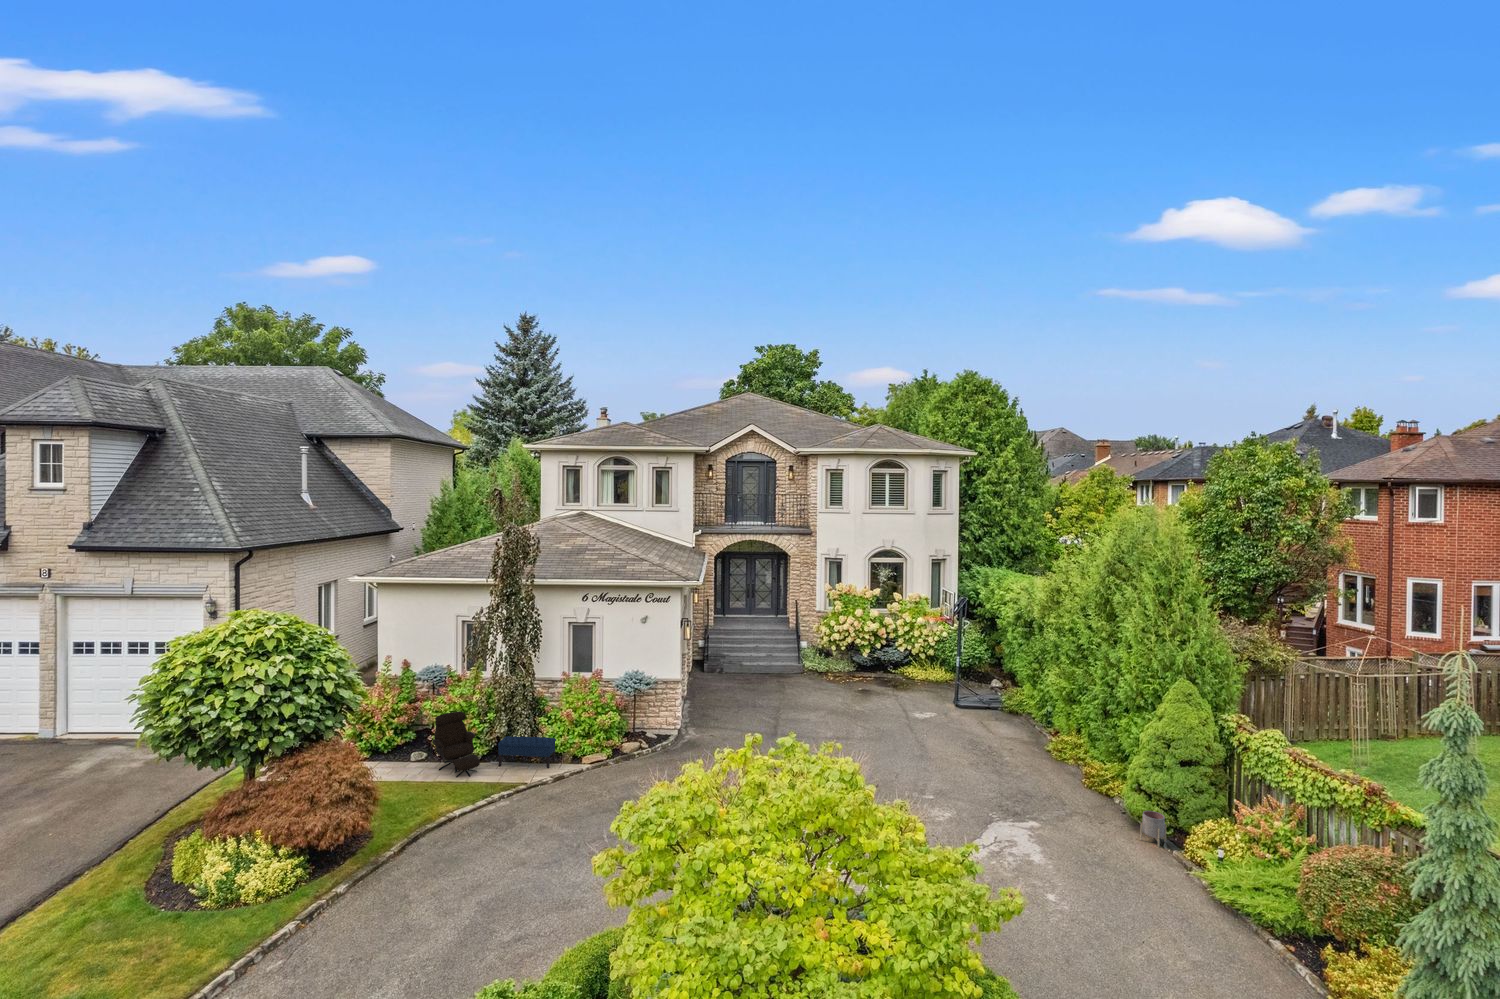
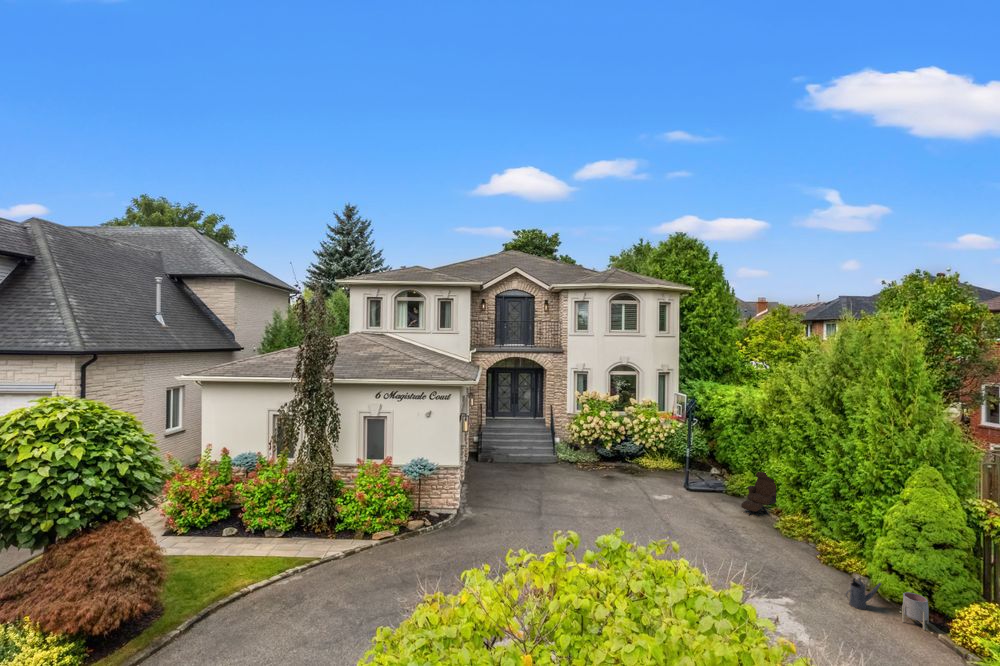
lounge chair: present [433,712,480,777] -> present [741,472,776,516]
bench: present [498,736,556,768] -> none [296,515,348,544]
watering can: none [1090,797,1127,830] -> present [846,577,881,610]

